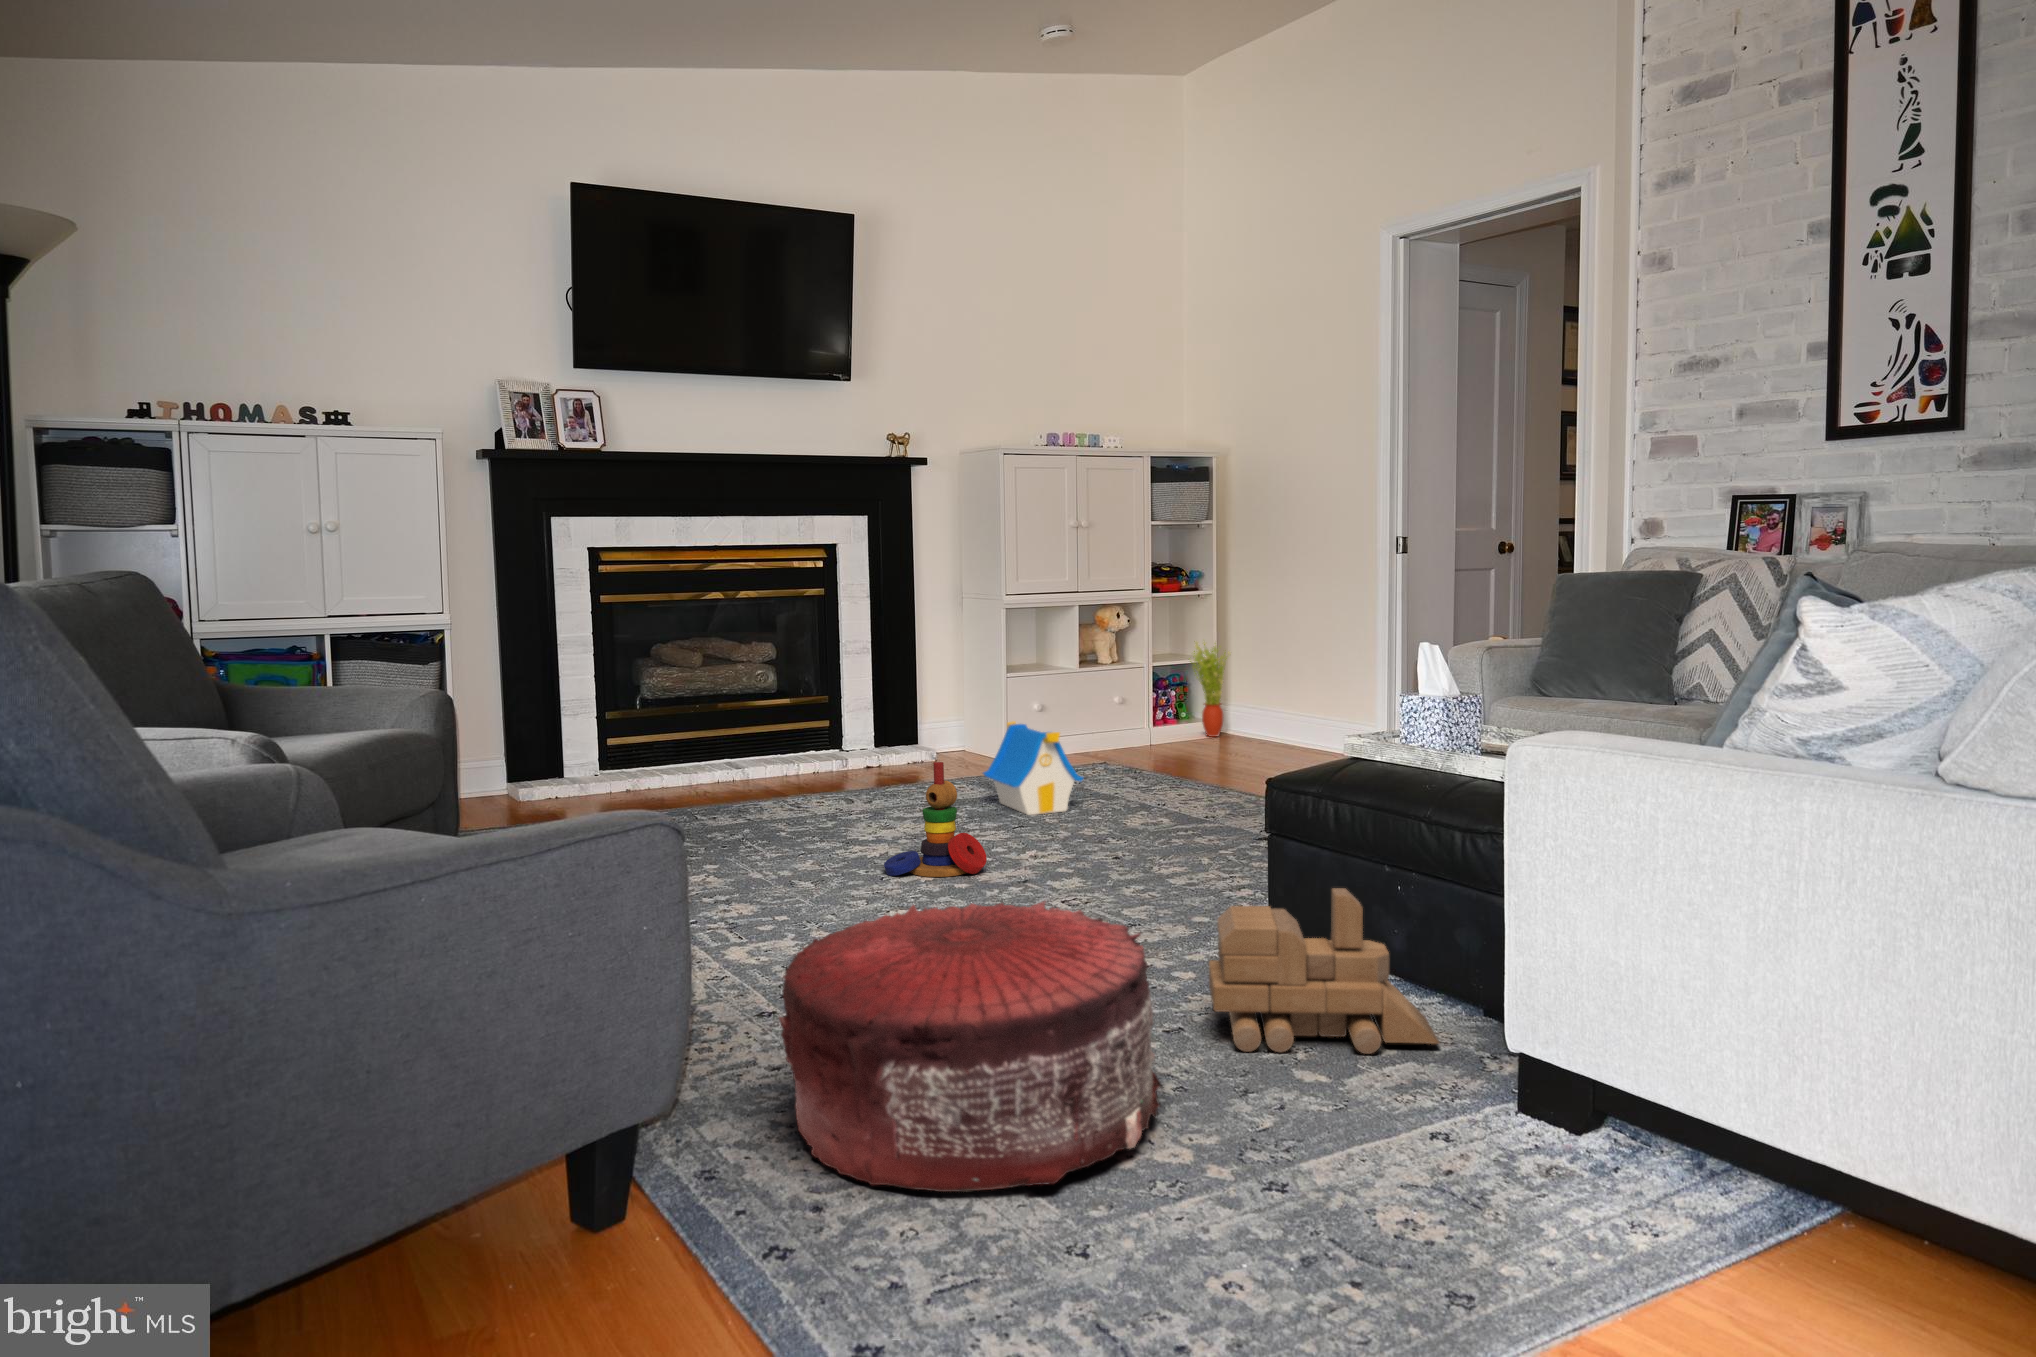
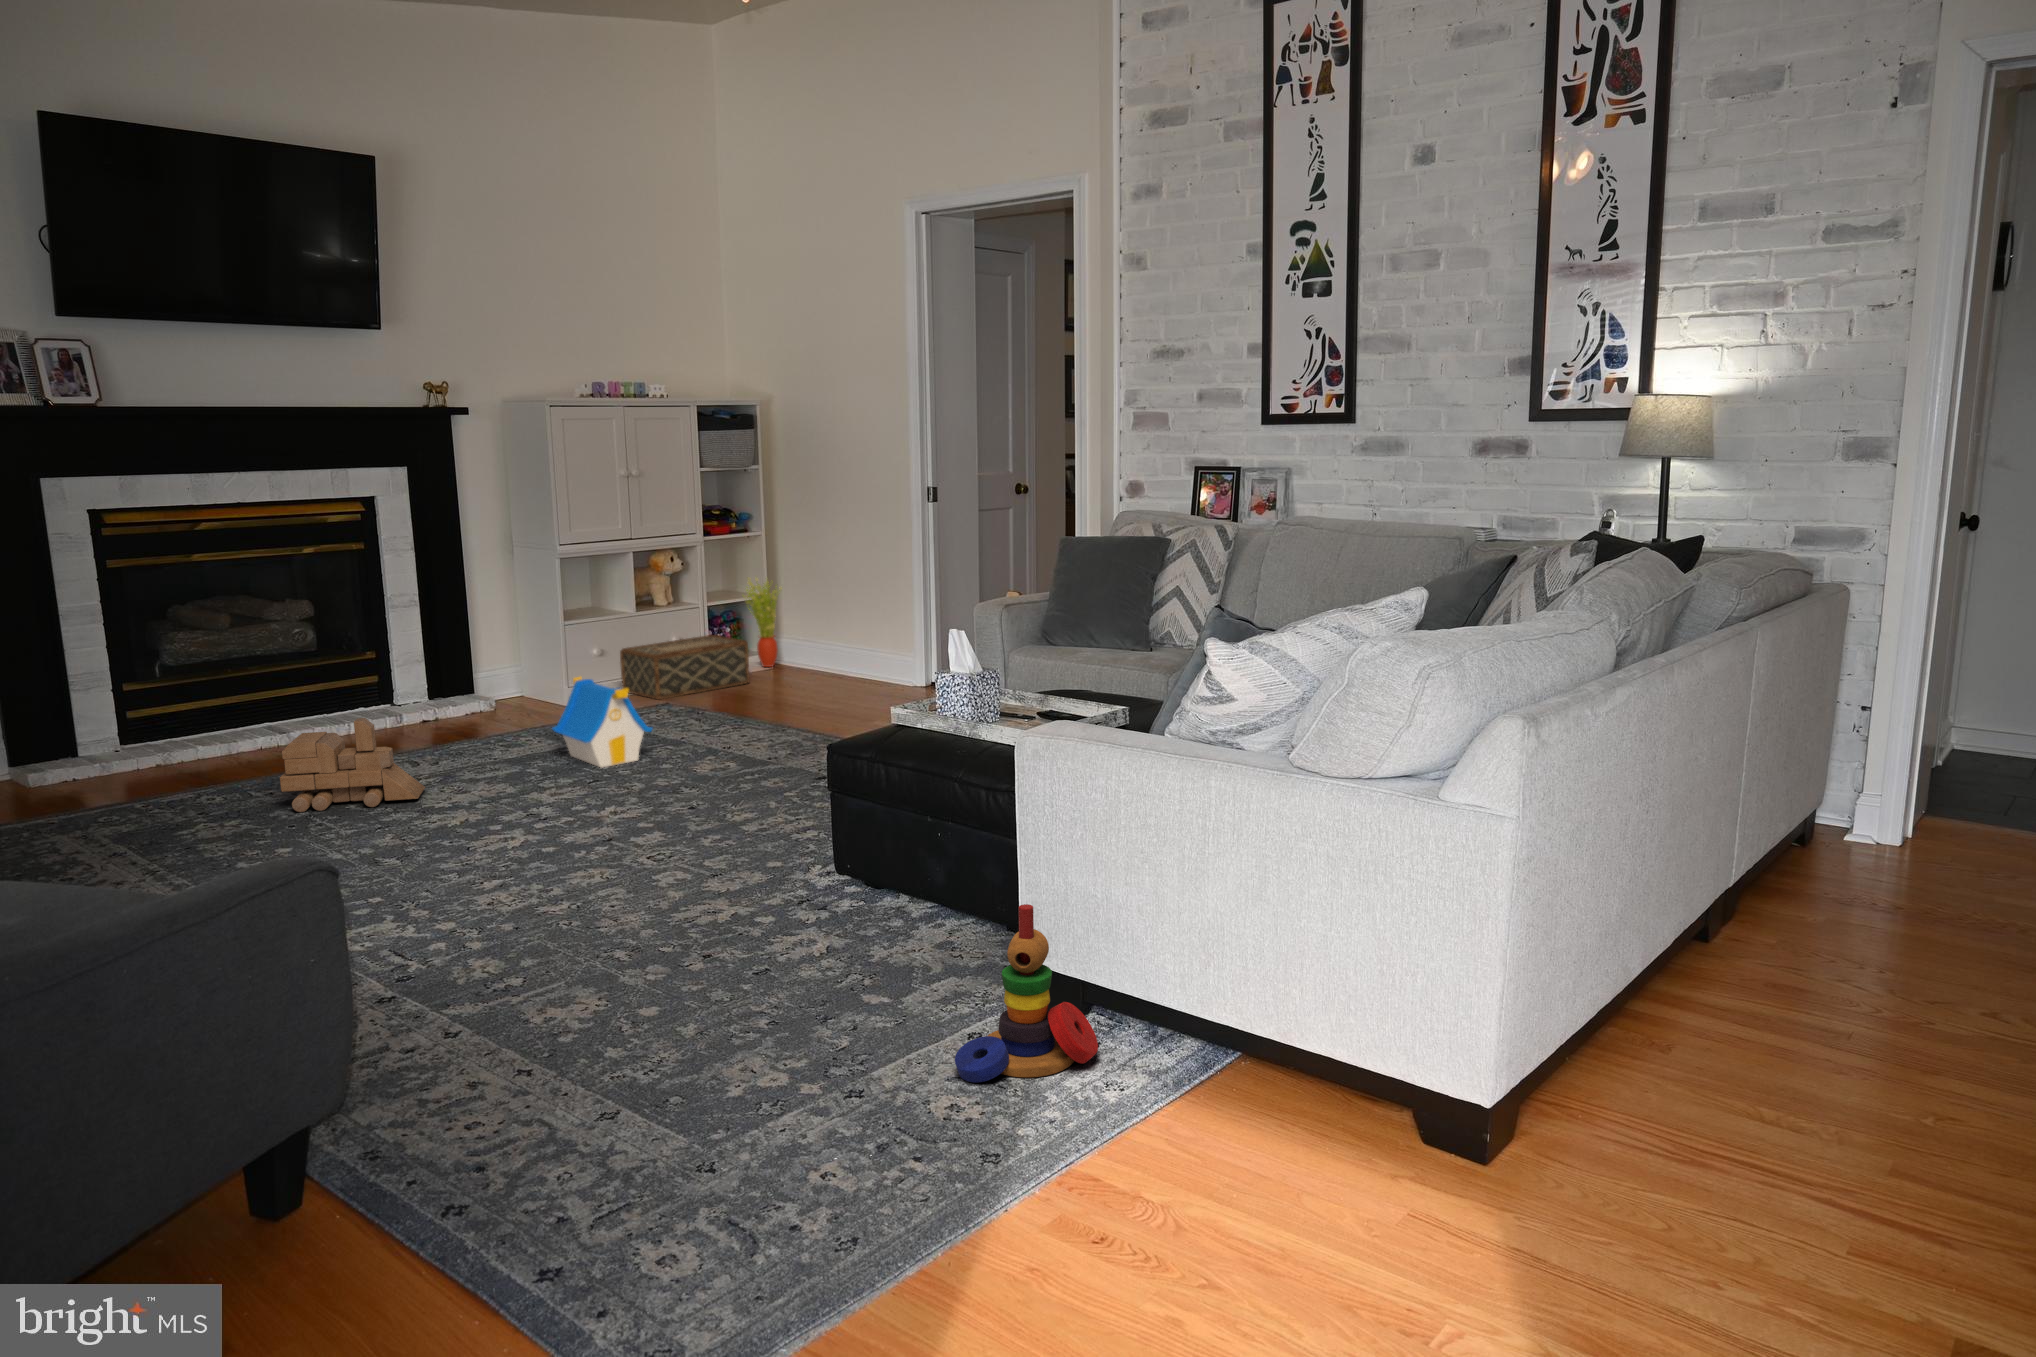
woven basket: none [1061,698,1192,760] -> present [620,635,750,700]
stacking toy: present [884,762,987,877] -> present [955,904,1098,1082]
toy train: present [1209,888,1439,1054] -> present [280,718,425,812]
pouf: present [779,901,1163,1192] -> none [423,880,761,1143]

